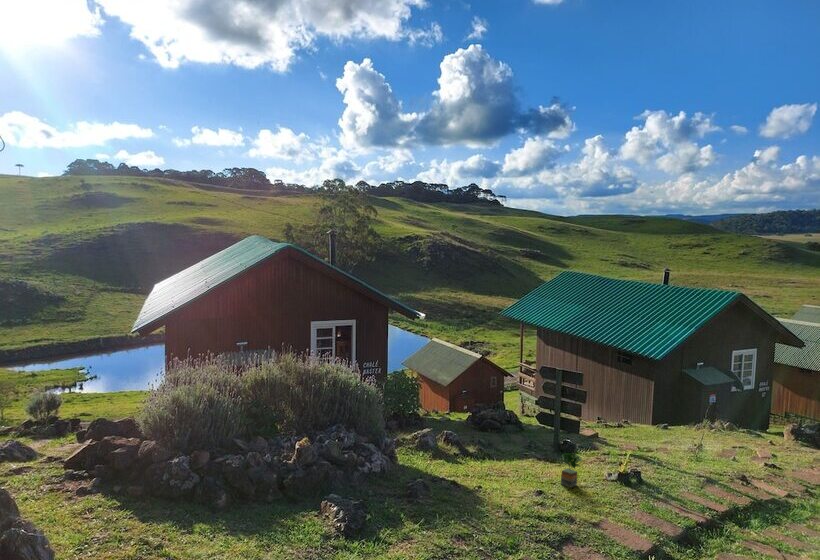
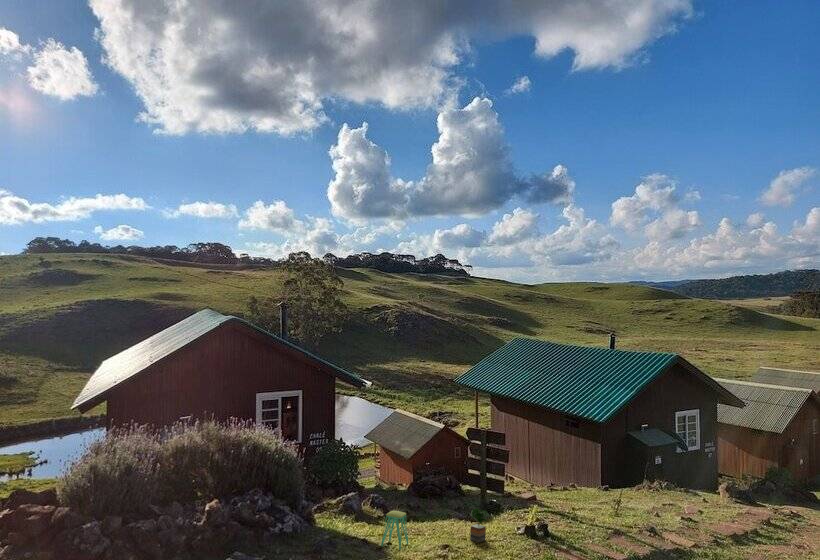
stool: none [472,453,499,494] -> present [381,511,408,550]

